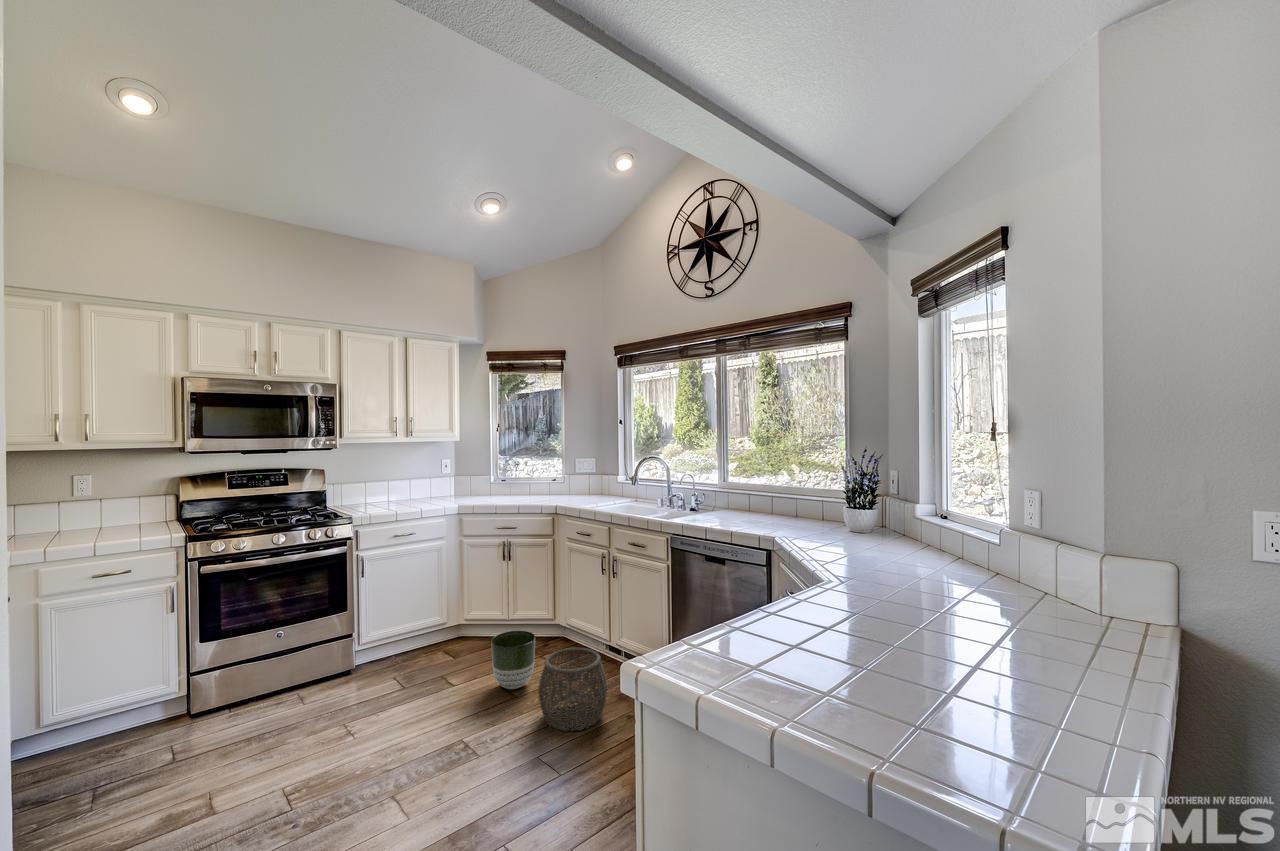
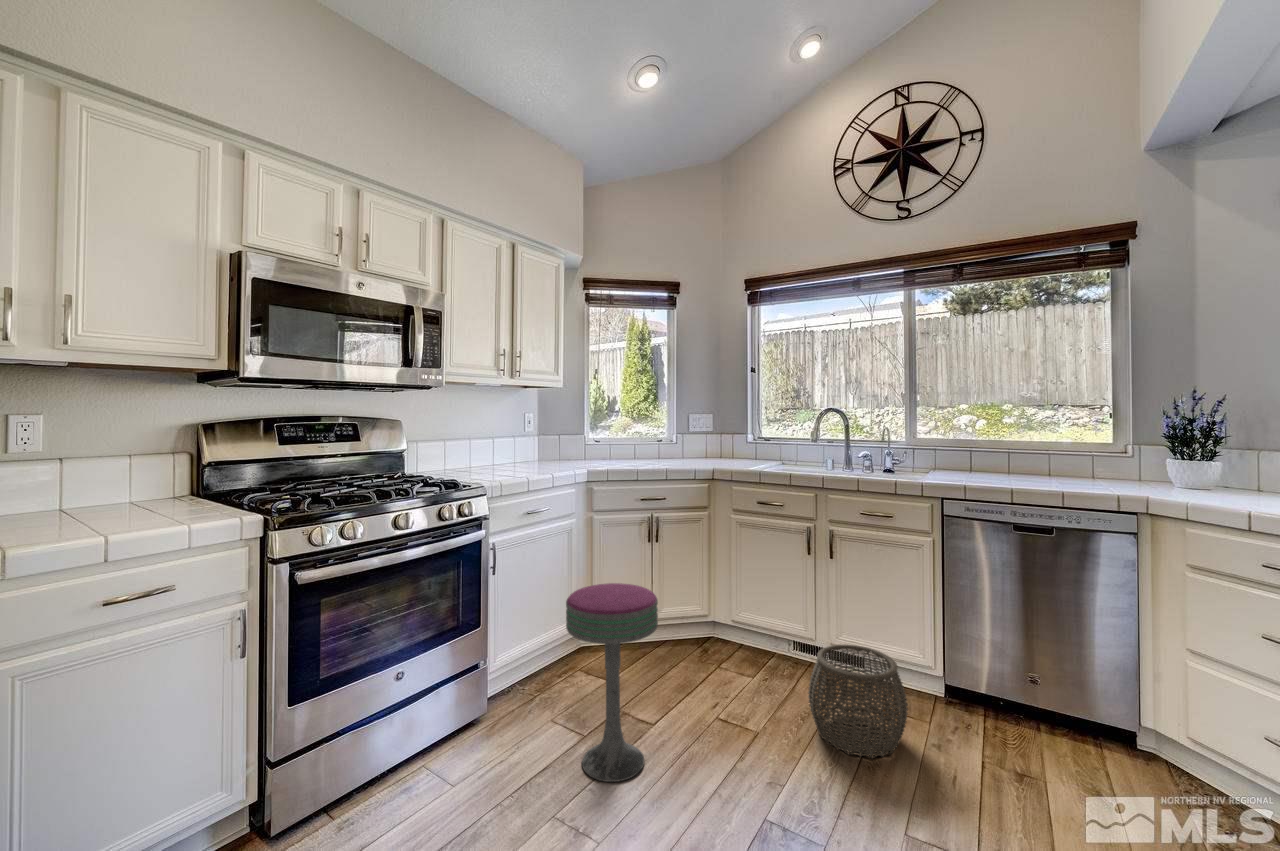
bar stool: none [359,590,427,723] -> present [566,583,658,782]
planter: present [491,631,535,689] -> none [700,630,758,709]

